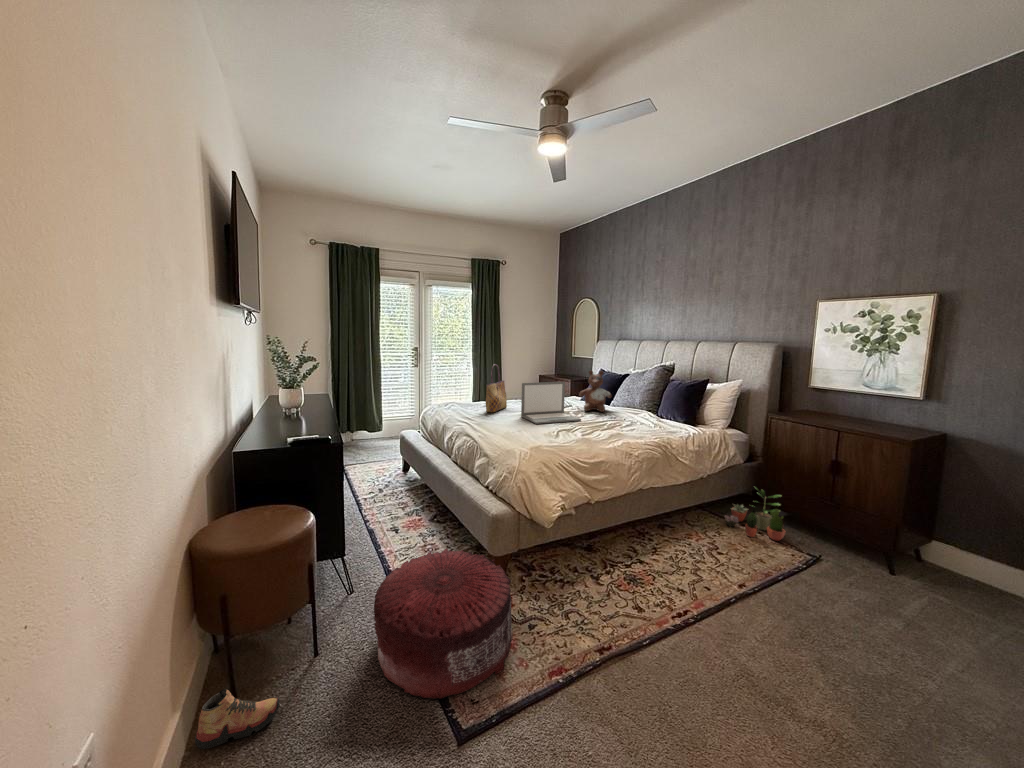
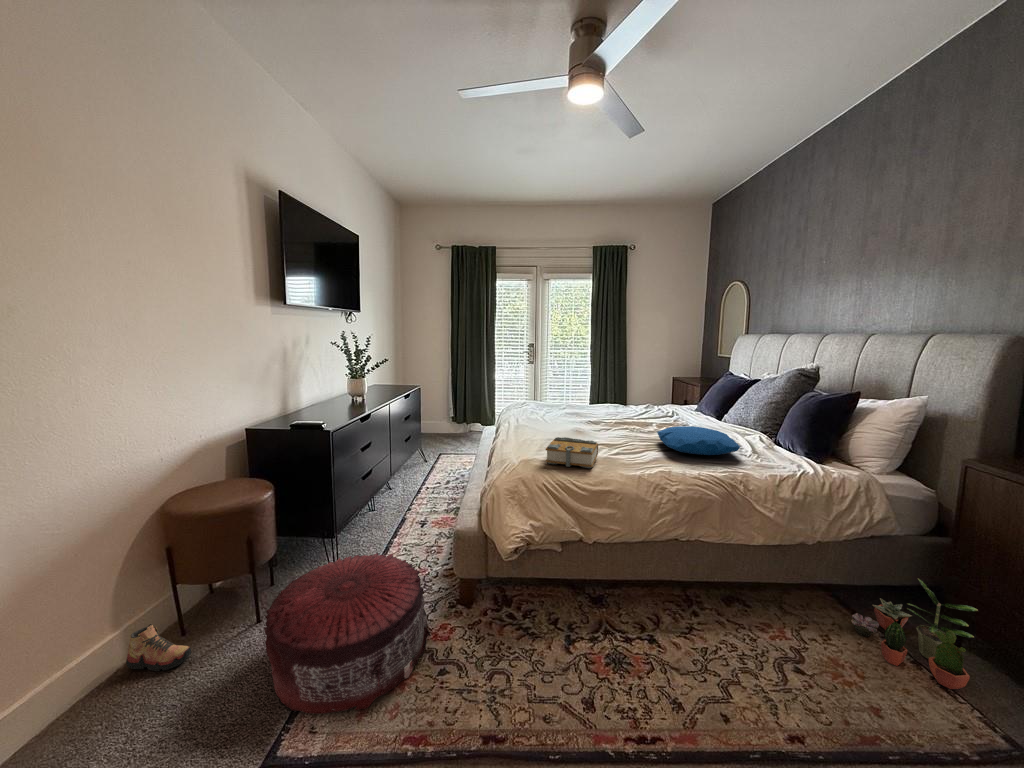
tote bag: present [486,364,507,412] -> none [545,361,579,416]
stuffed bear: present [579,371,612,412] -> none [668,372,713,428]
laptop: present [521,382,581,424] -> none [578,384,645,435]
pillow: none [594,410,657,429] -> present [657,426,740,455]
book: none [543,427,586,449] -> present [546,437,598,468]

